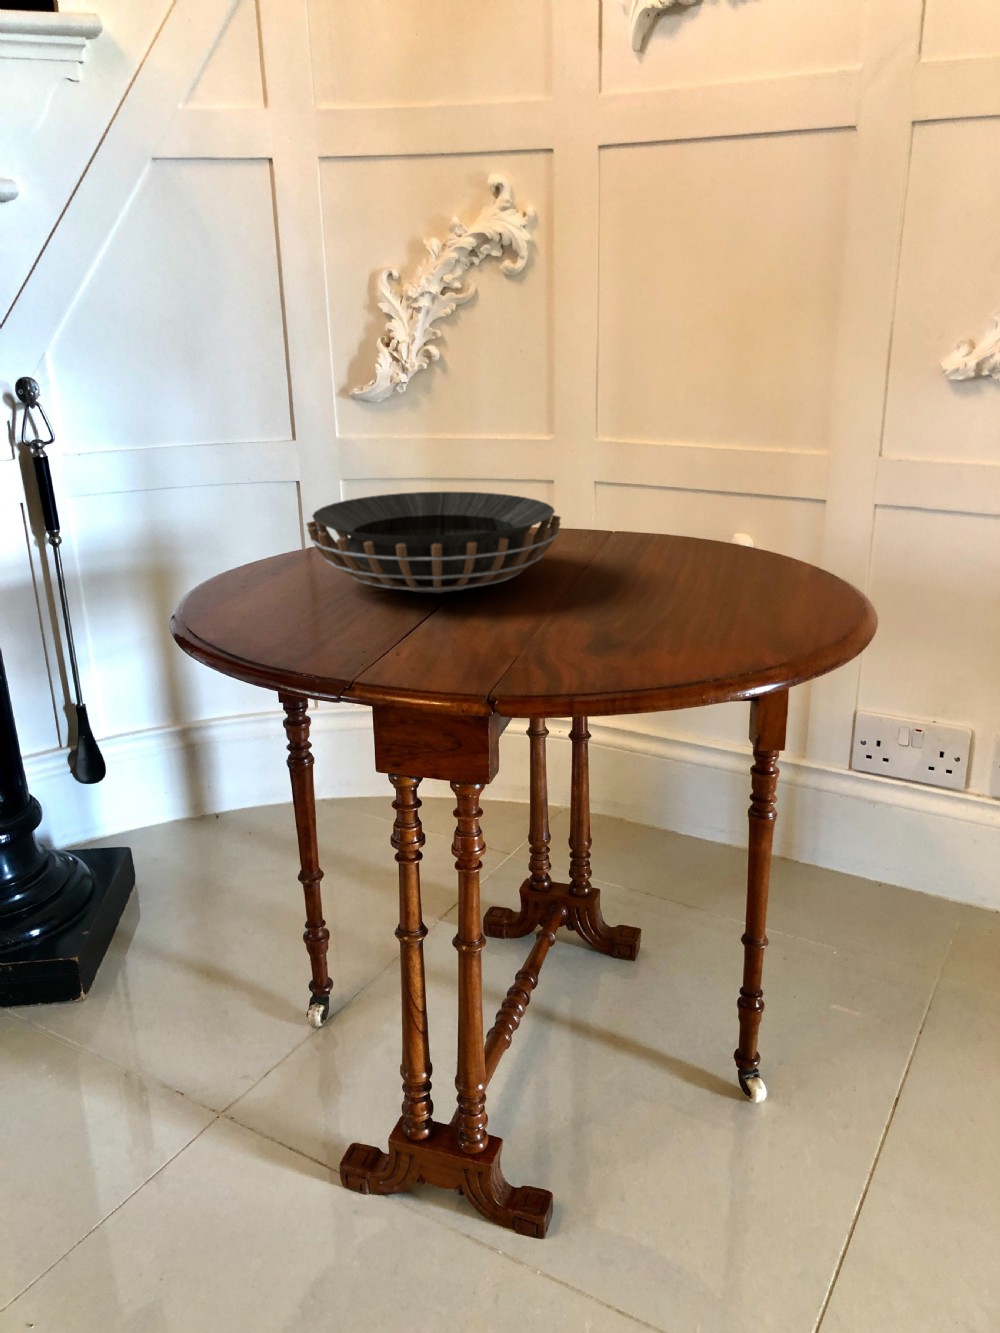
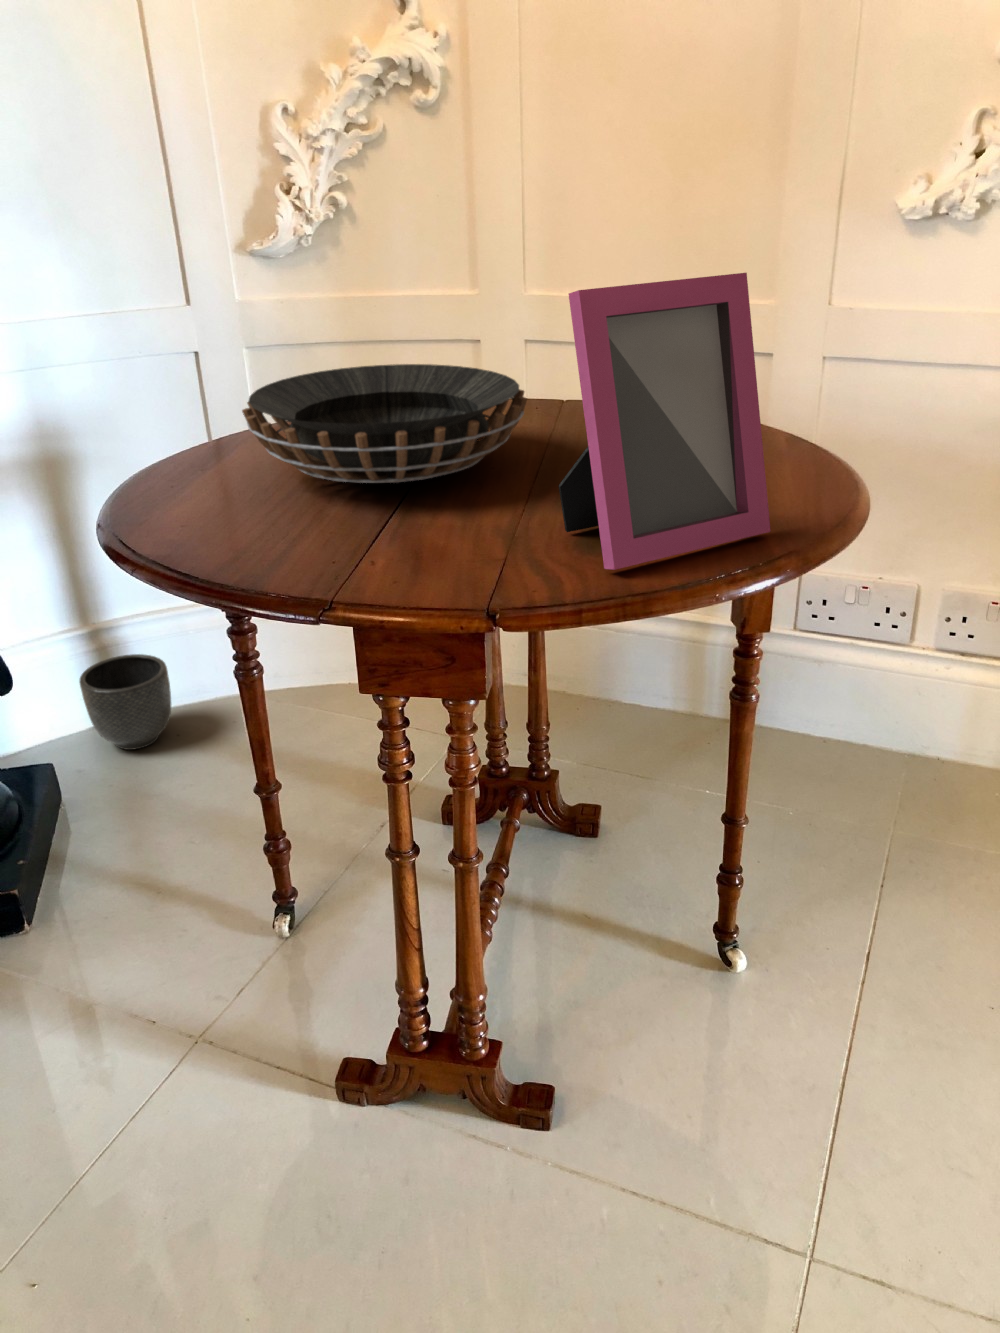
picture frame: none [567,414,762,669] -> present [559,273,770,570]
planter: none [161,754,244,844] -> present [80,654,171,750]

